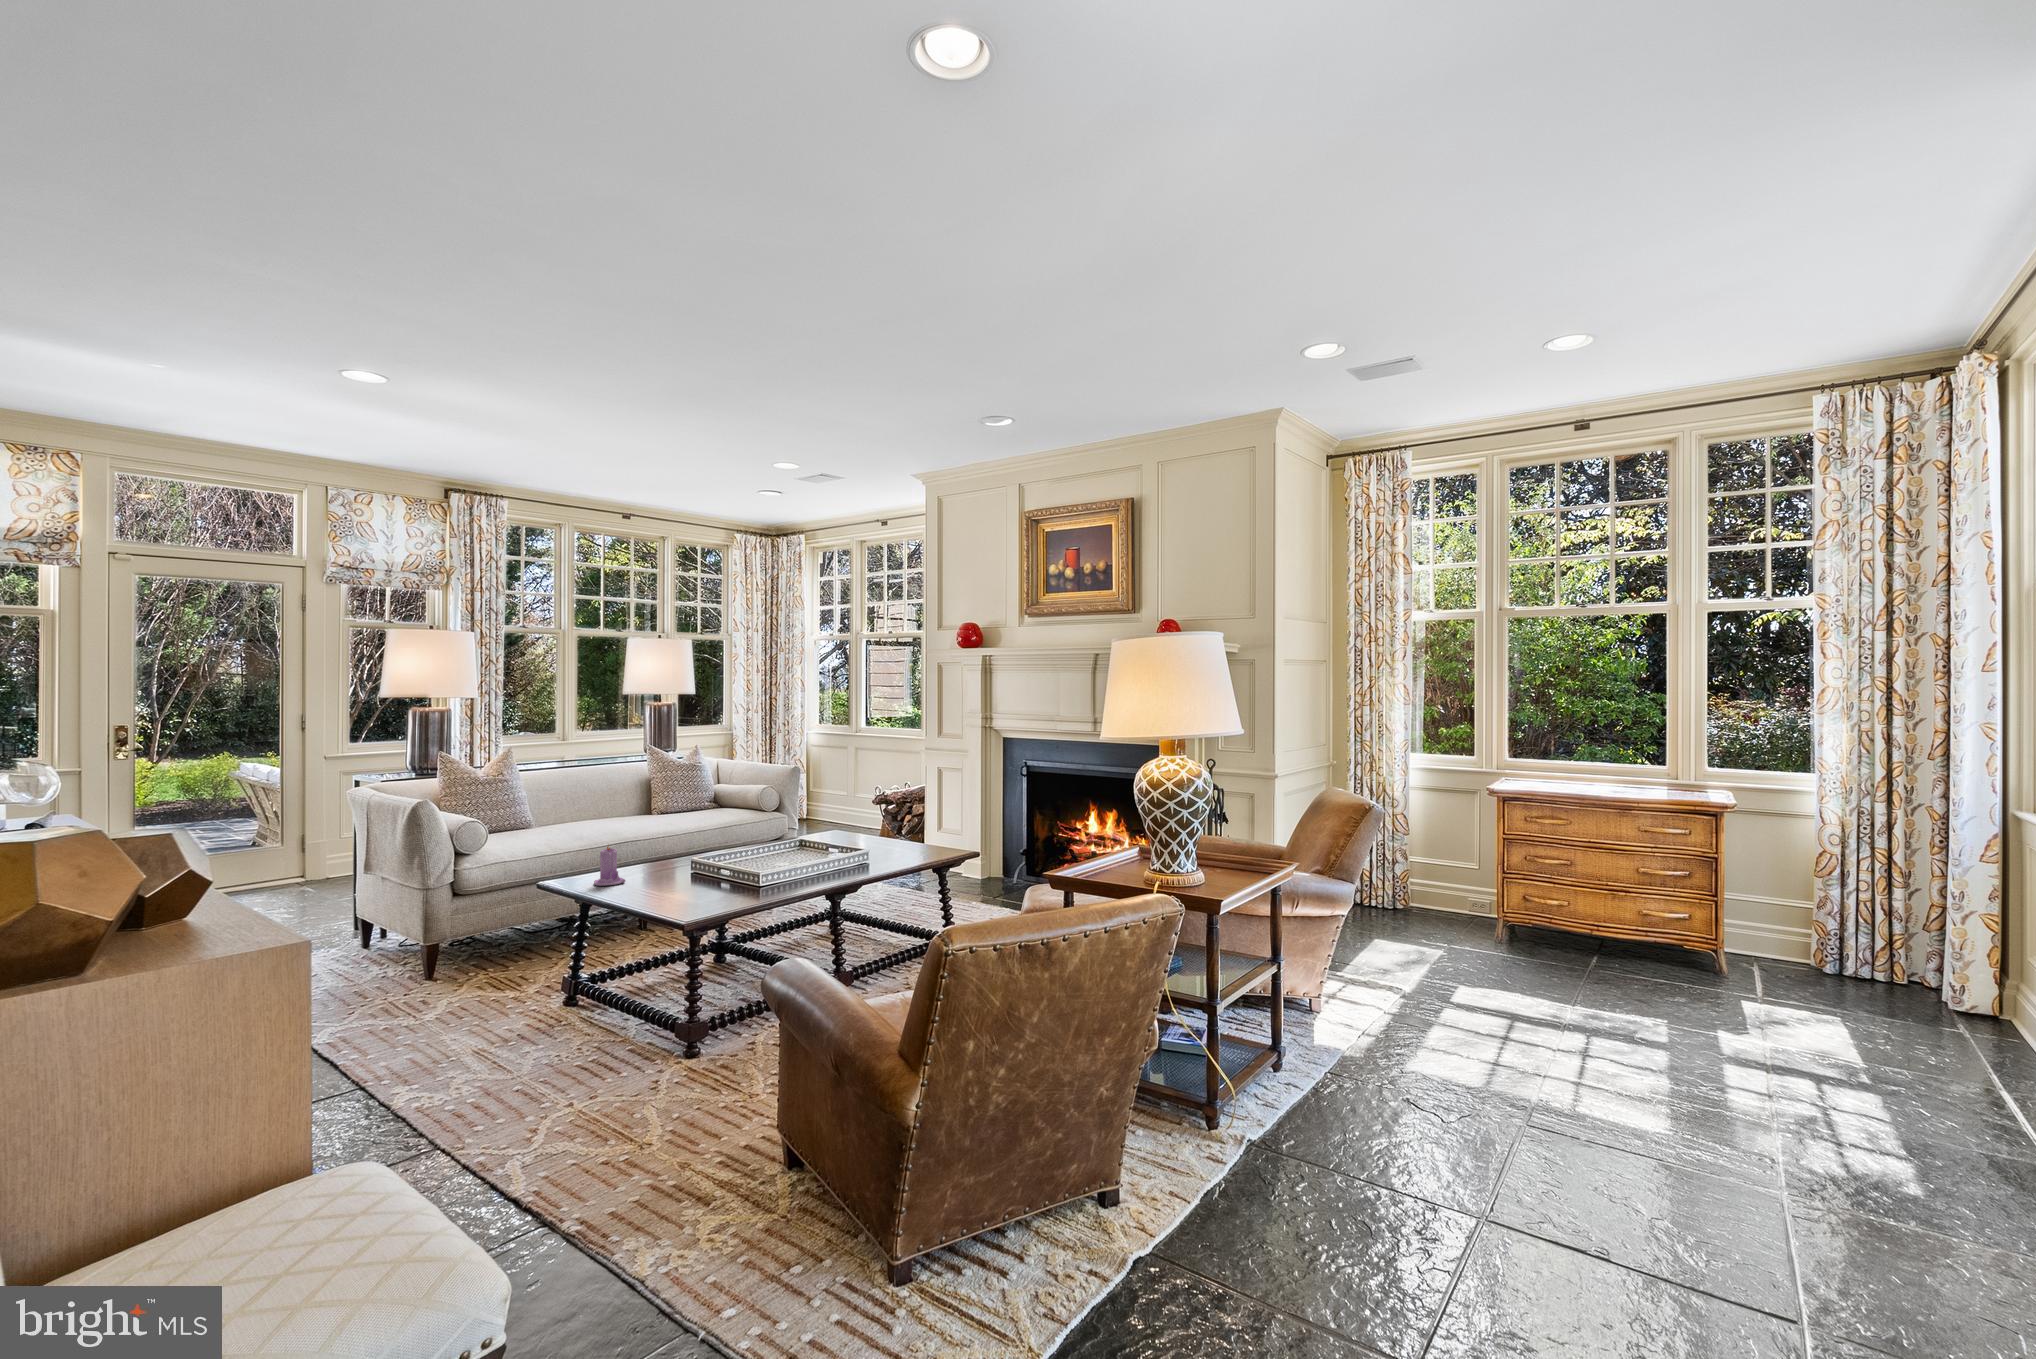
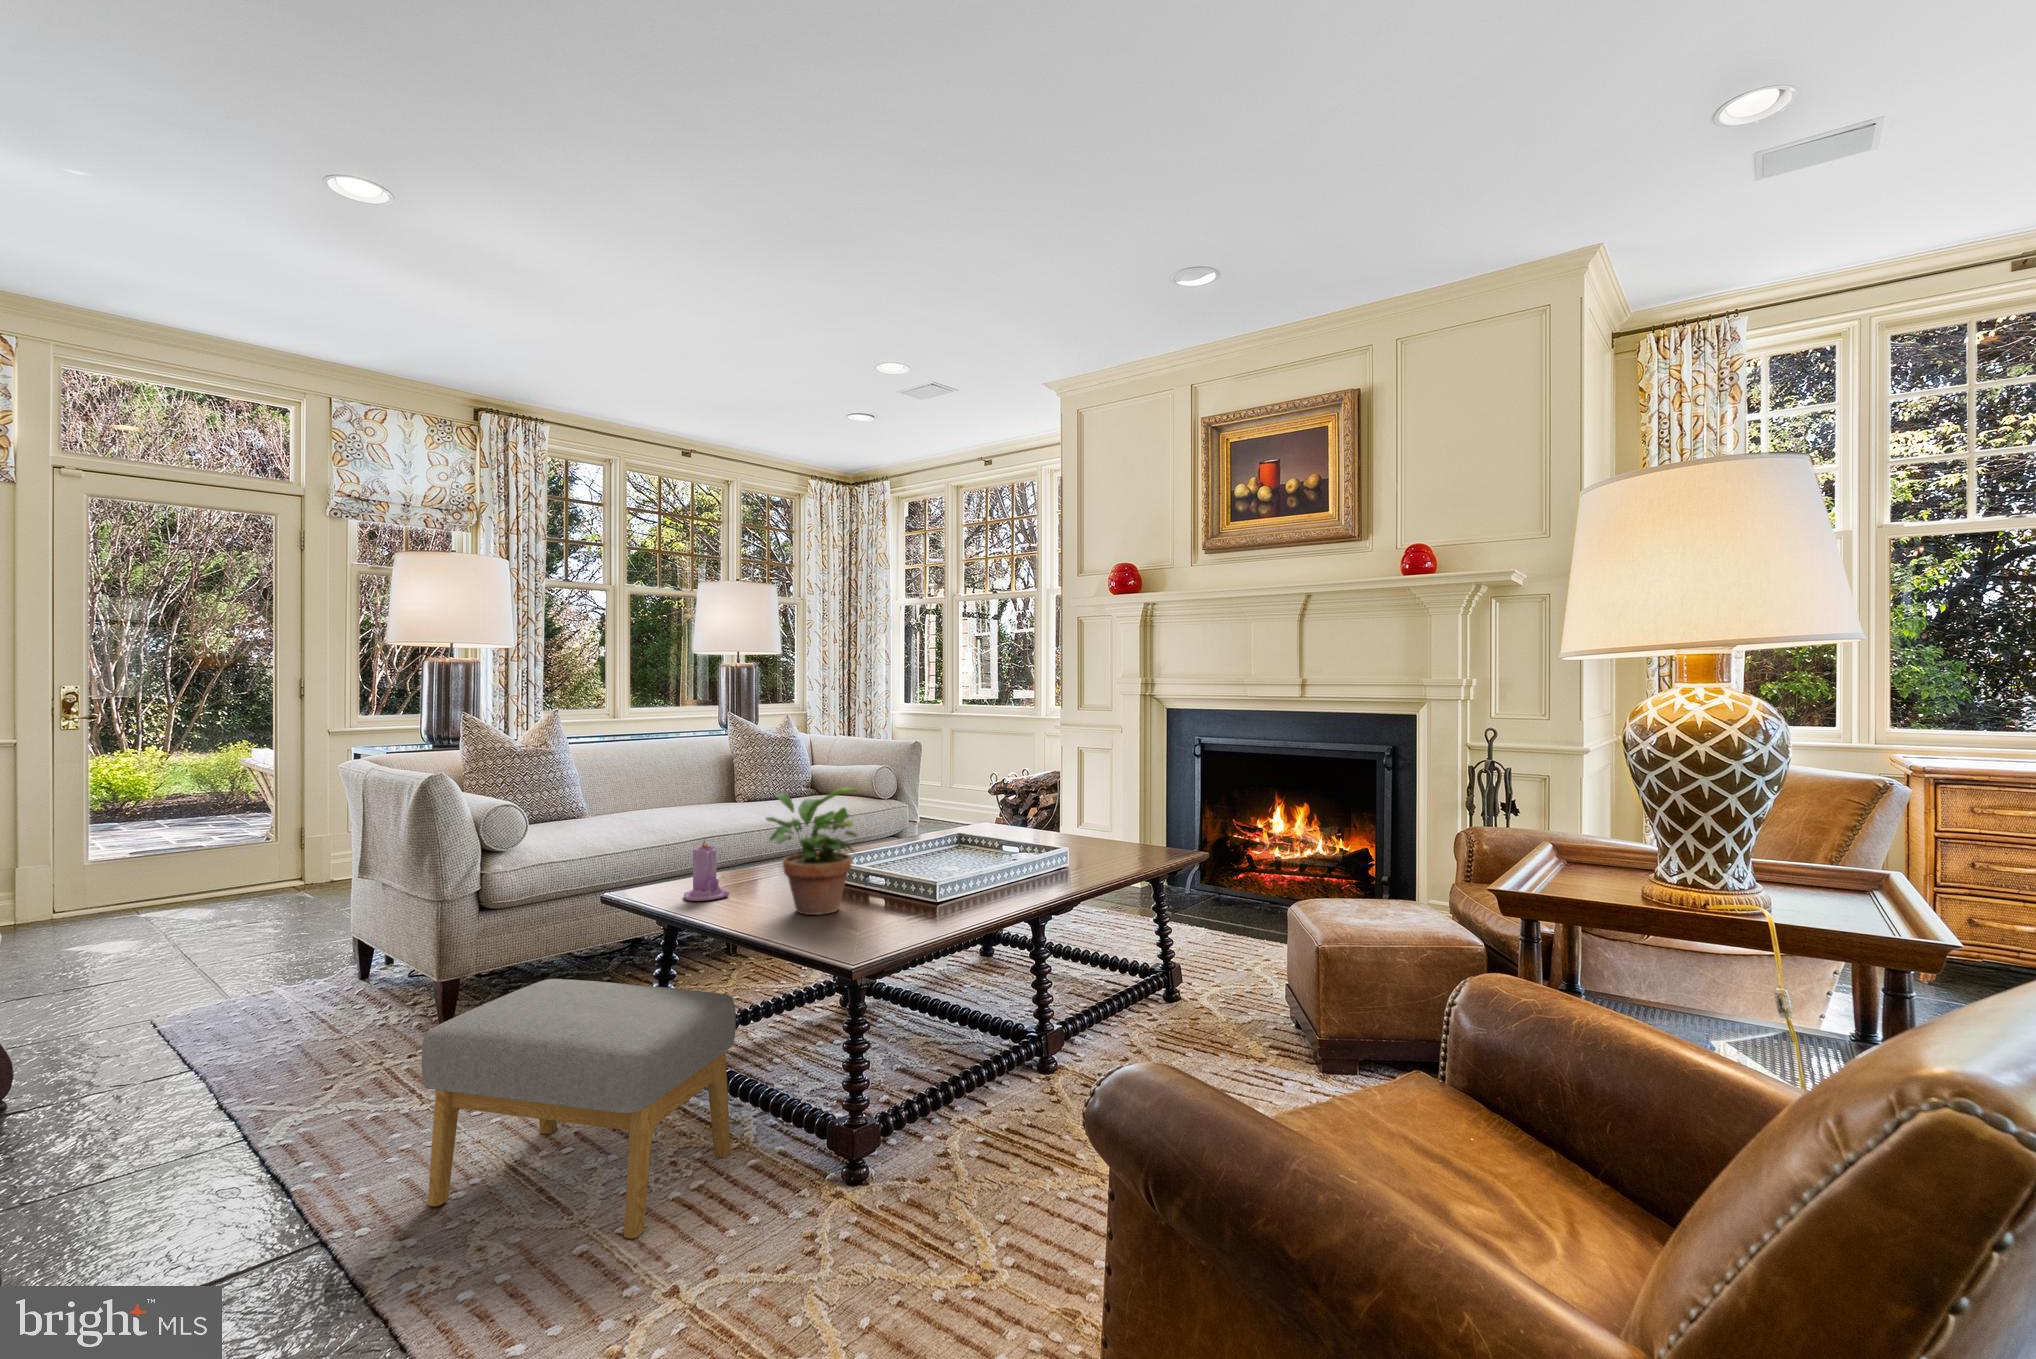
potted plant: none [647,809,711,894] -> present [766,787,859,915]
footstool: none [419,936,620,1084] -> present [422,979,736,1238]

